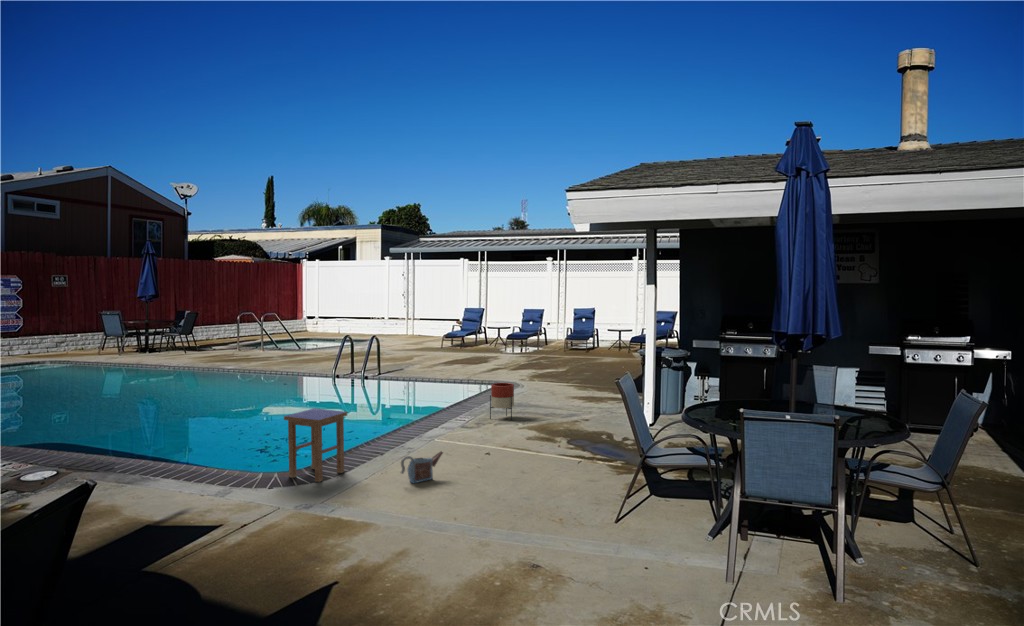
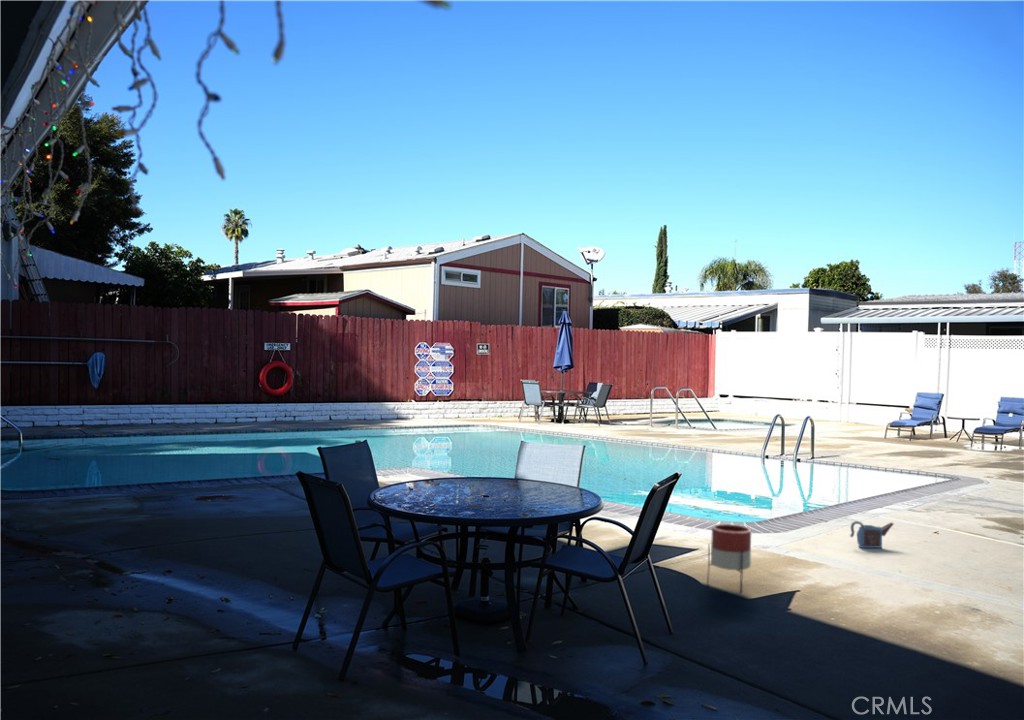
planter: present [490,383,514,420] -> present [707,524,751,590]
stool: present [284,408,347,482] -> none [740,470,798,535]

